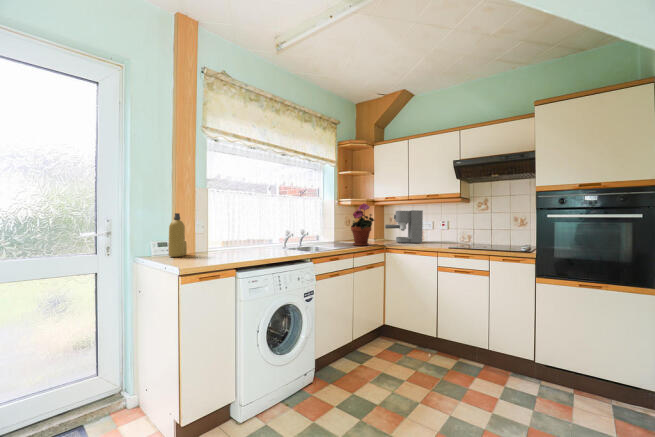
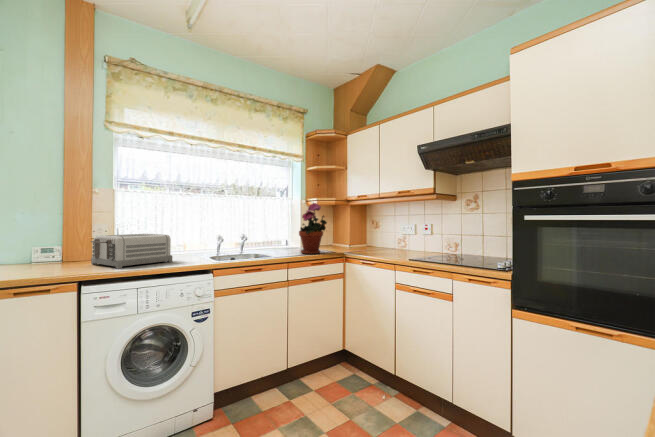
coffee maker: present [385,210,423,244] -> none [355,211,400,252]
bottle: present [168,213,187,257] -> none [46,217,76,265]
toaster: none [207,229,271,258] -> present [91,234,172,269]

